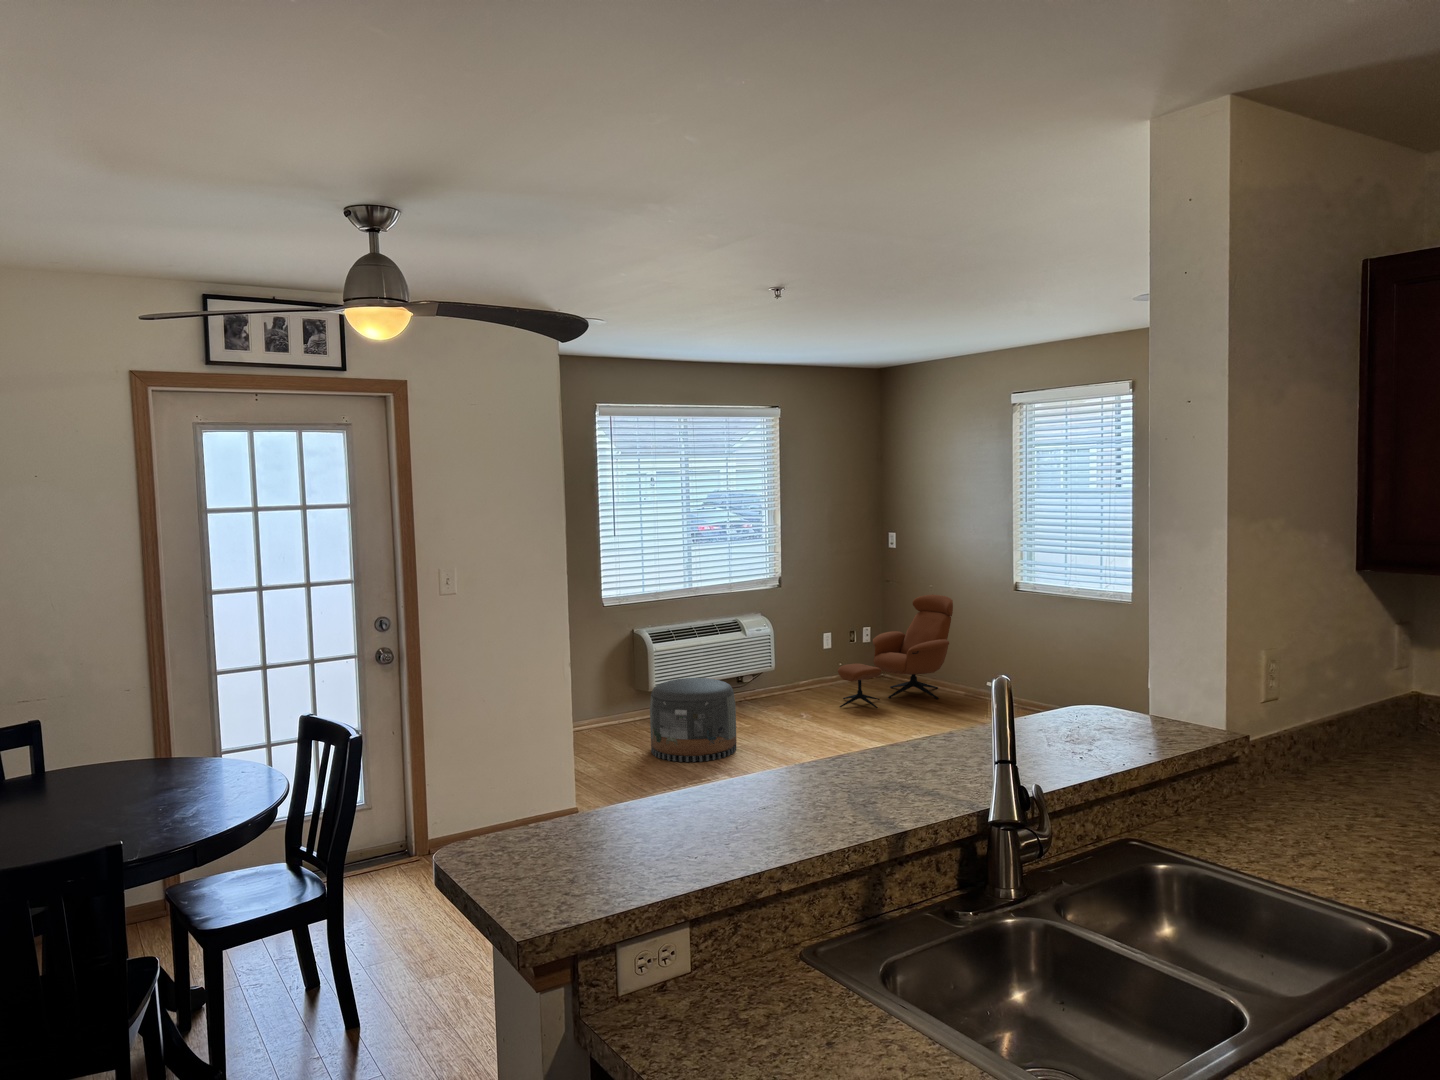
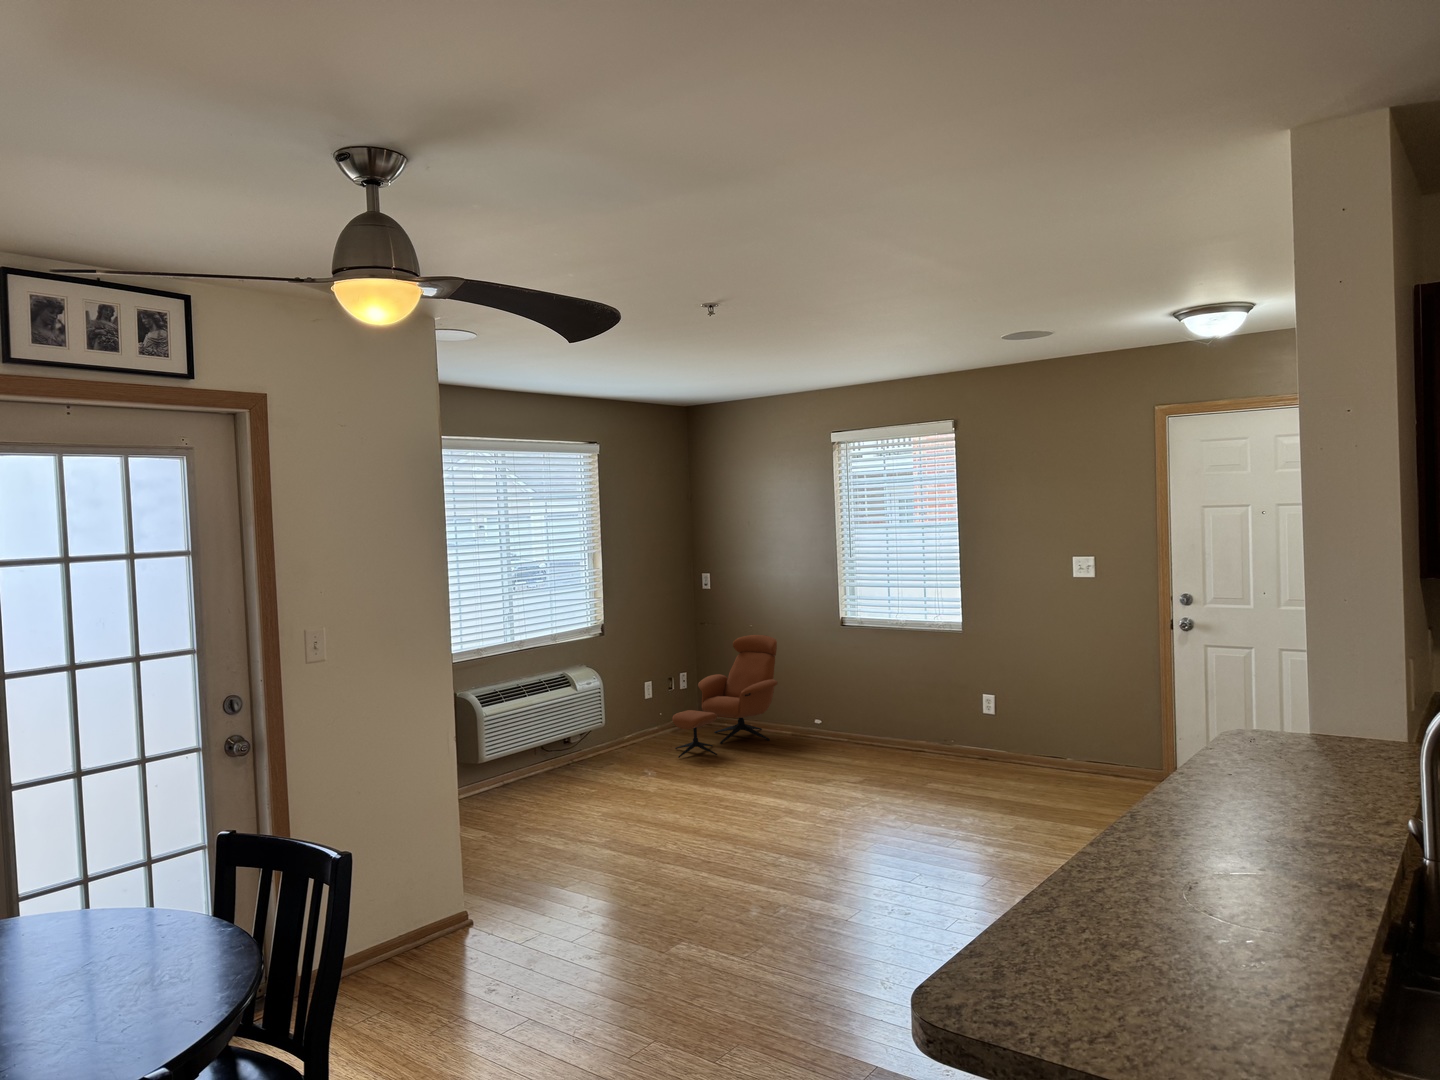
pouf: present [650,678,736,762] -> none [500,739,598,835]

